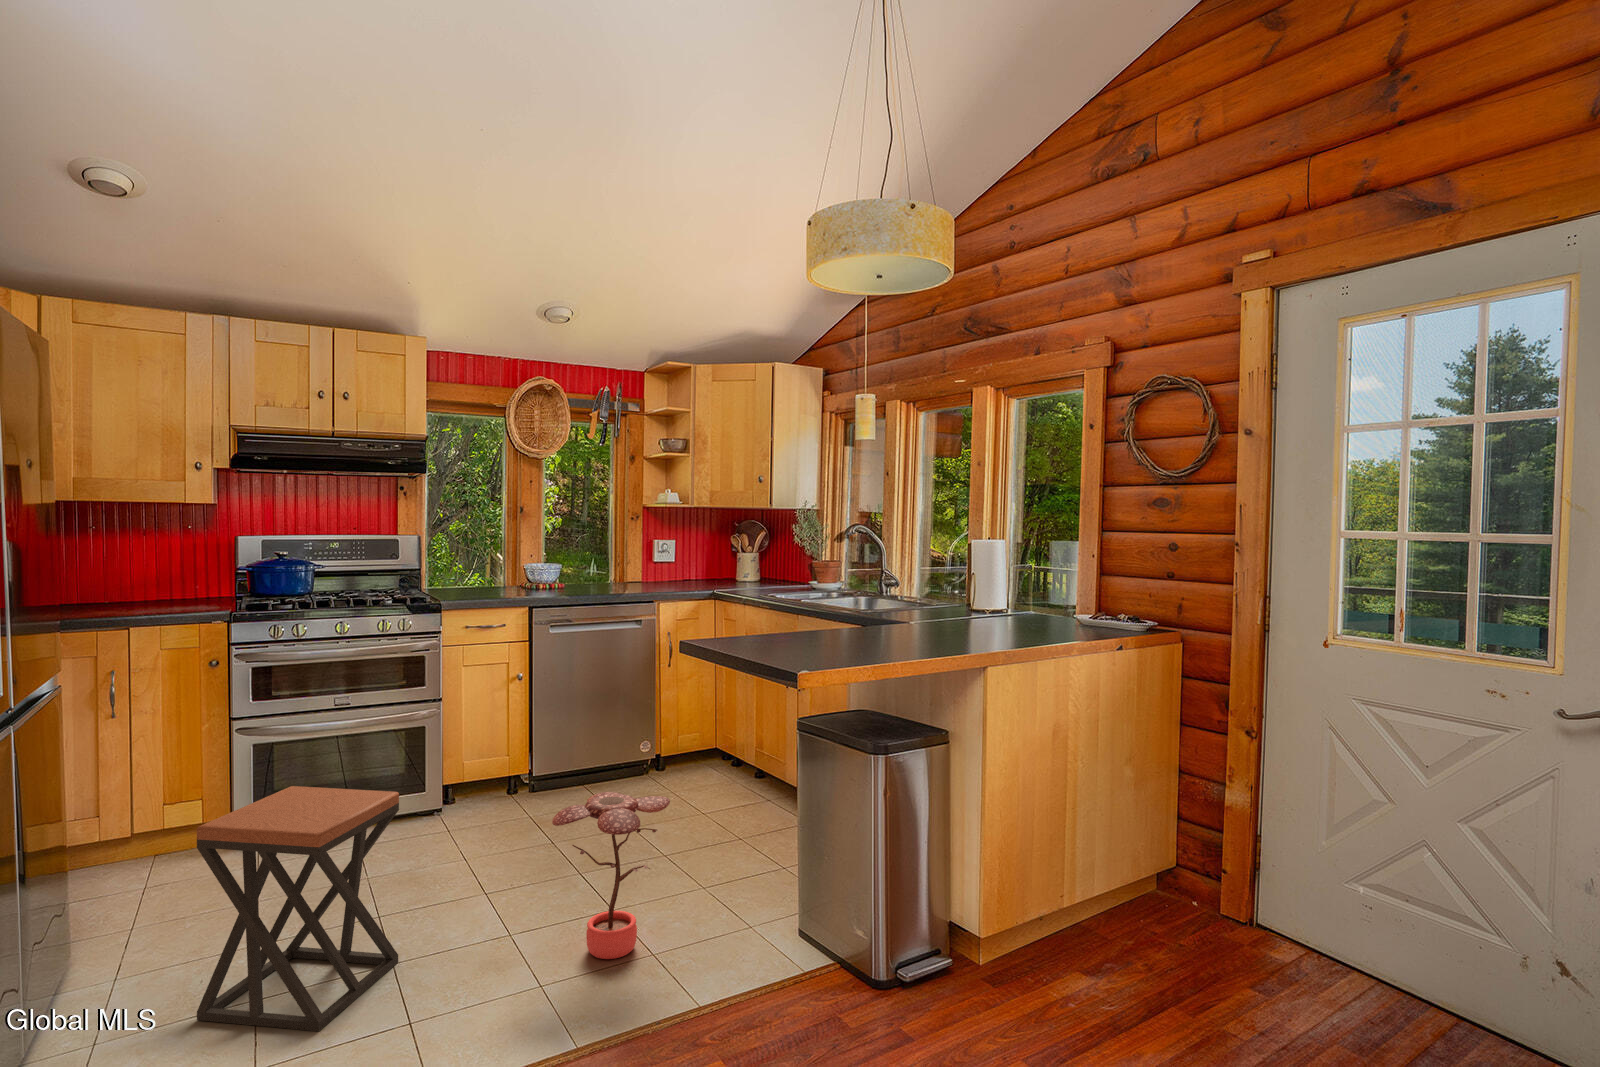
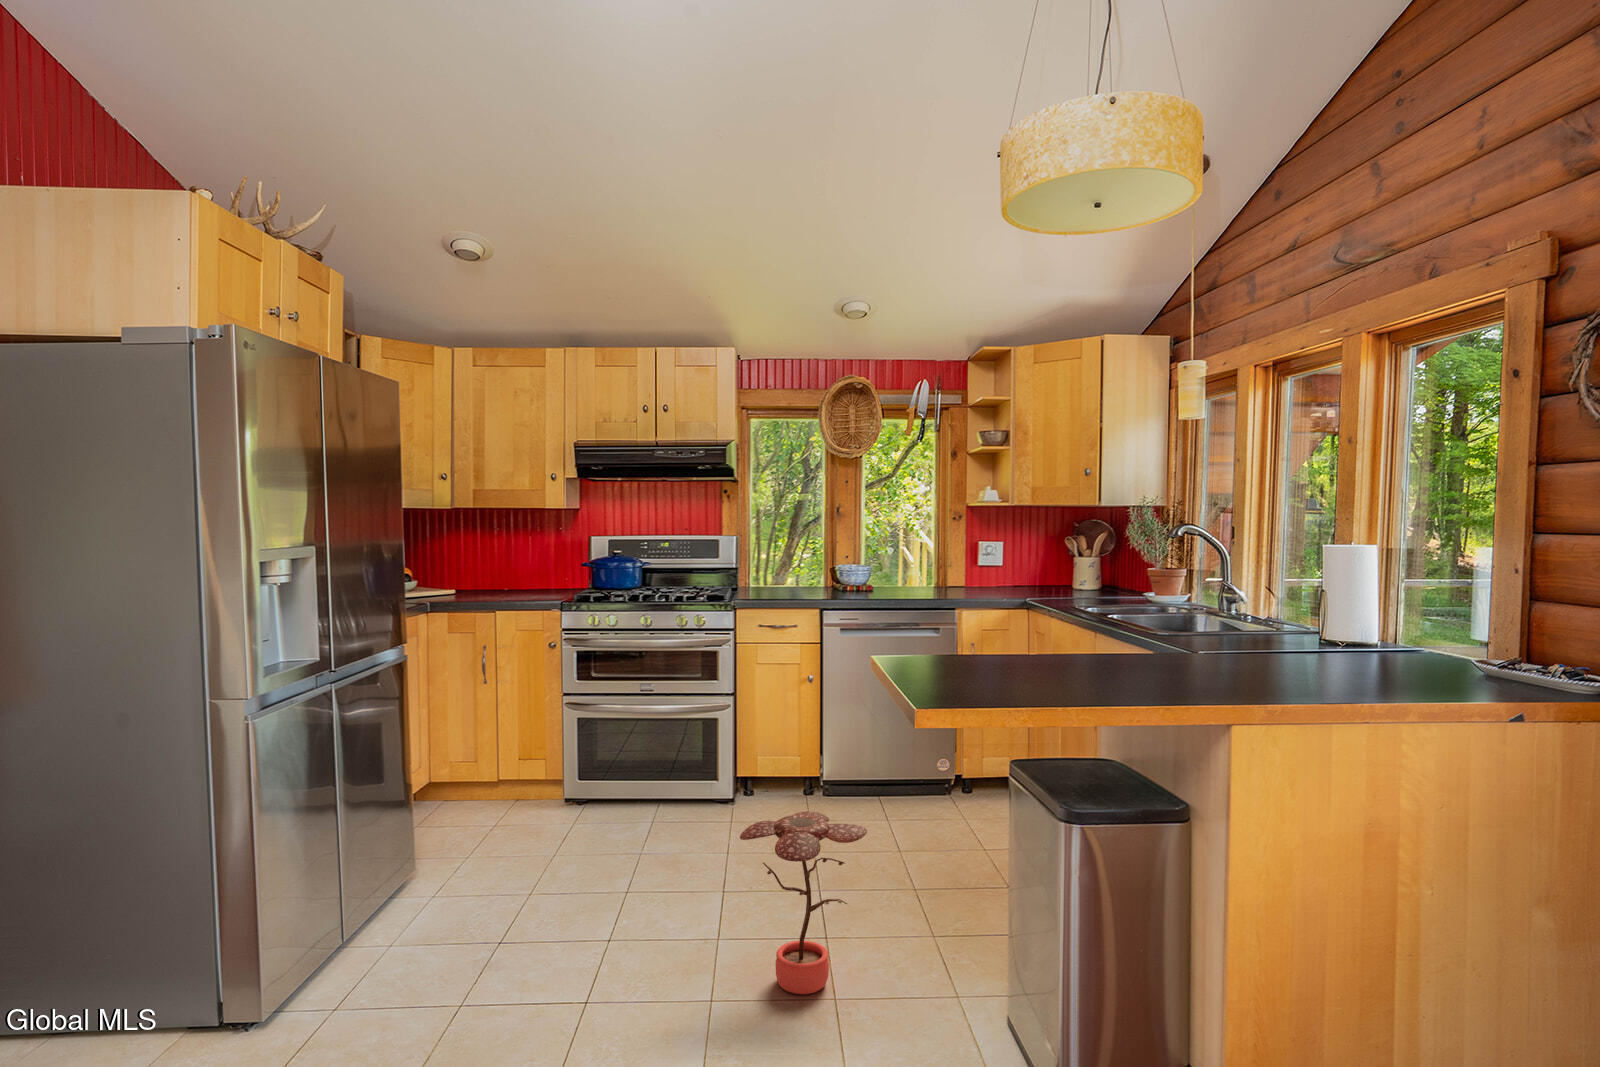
stool: present [197,786,399,1031] -> none [449,762,616,993]

